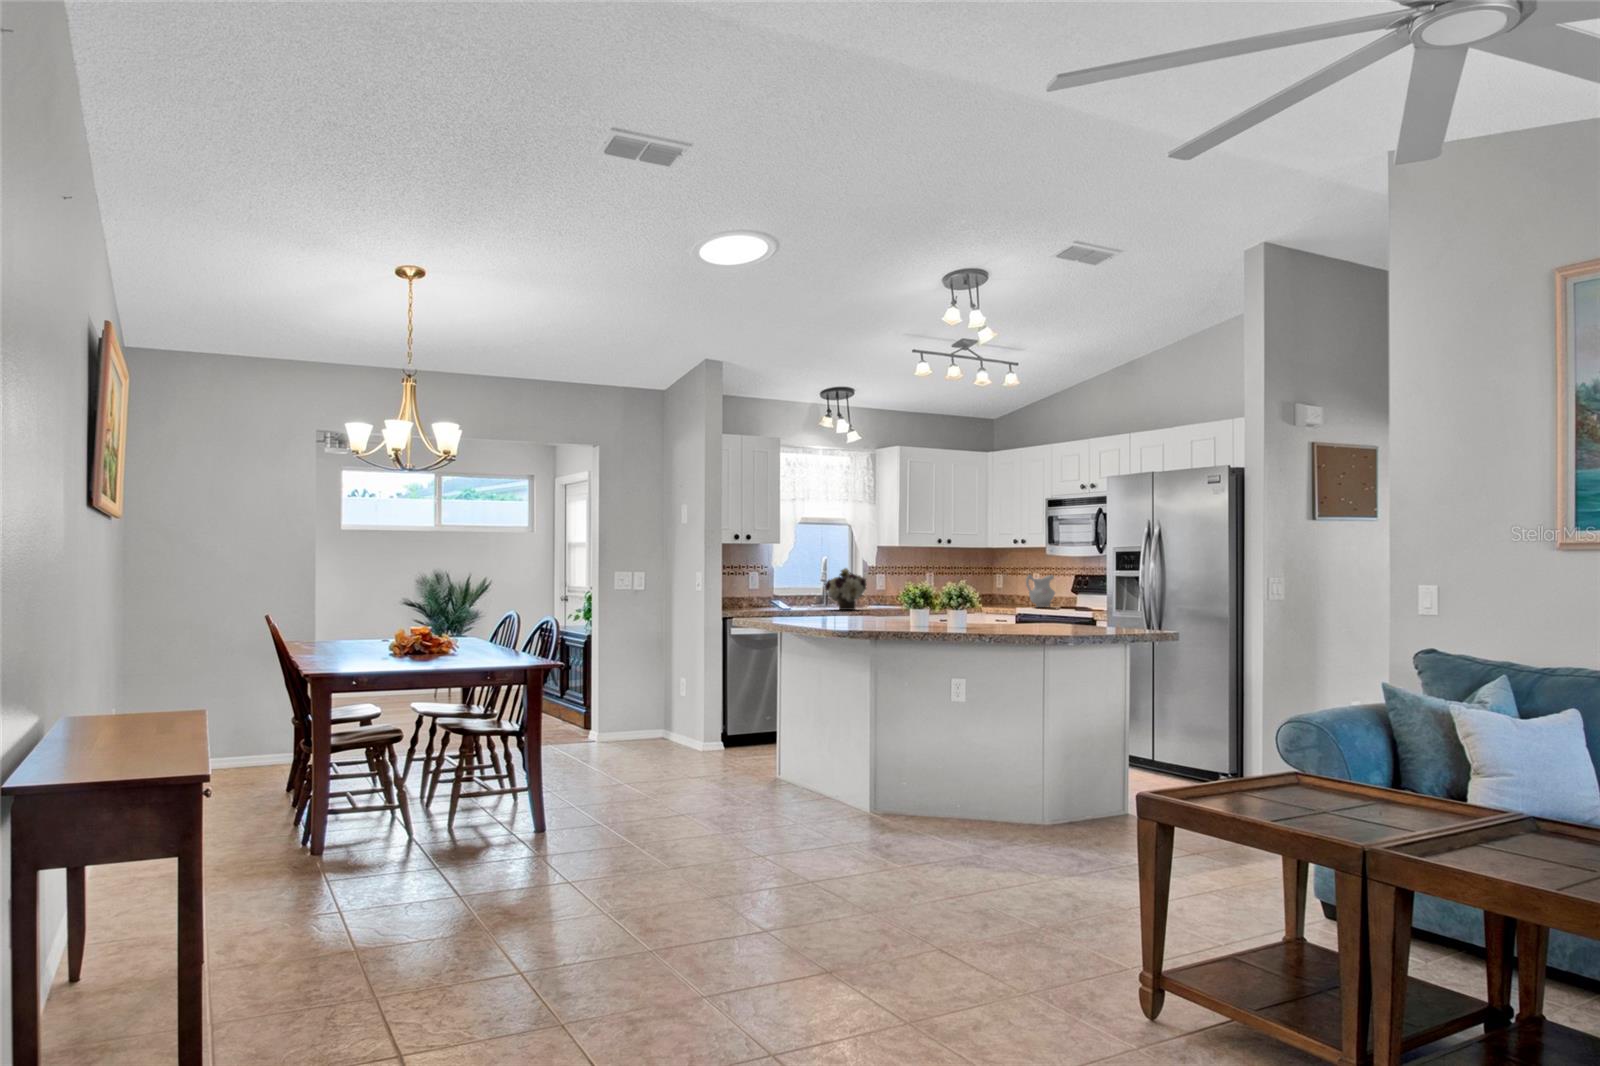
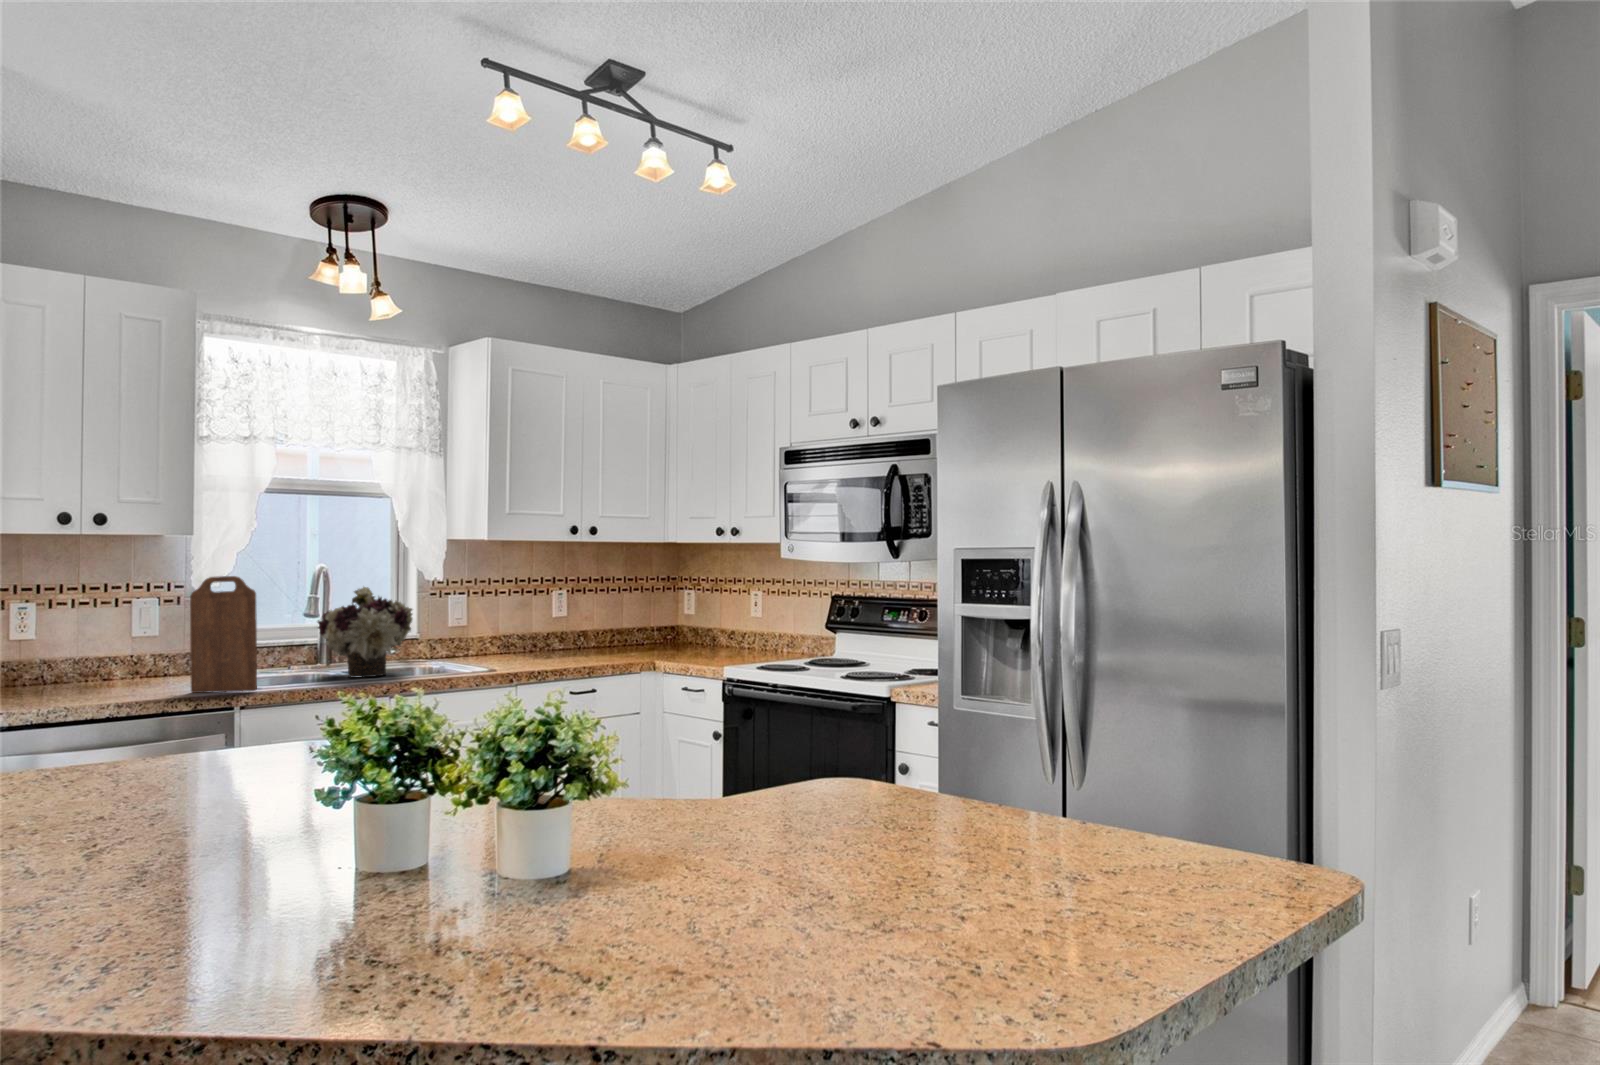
cutting board: none [782,561,810,612] -> present [190,576,257,693]
ceramic pitcher: present [1026,575,1055,607] -> none [737,592,790,653]

